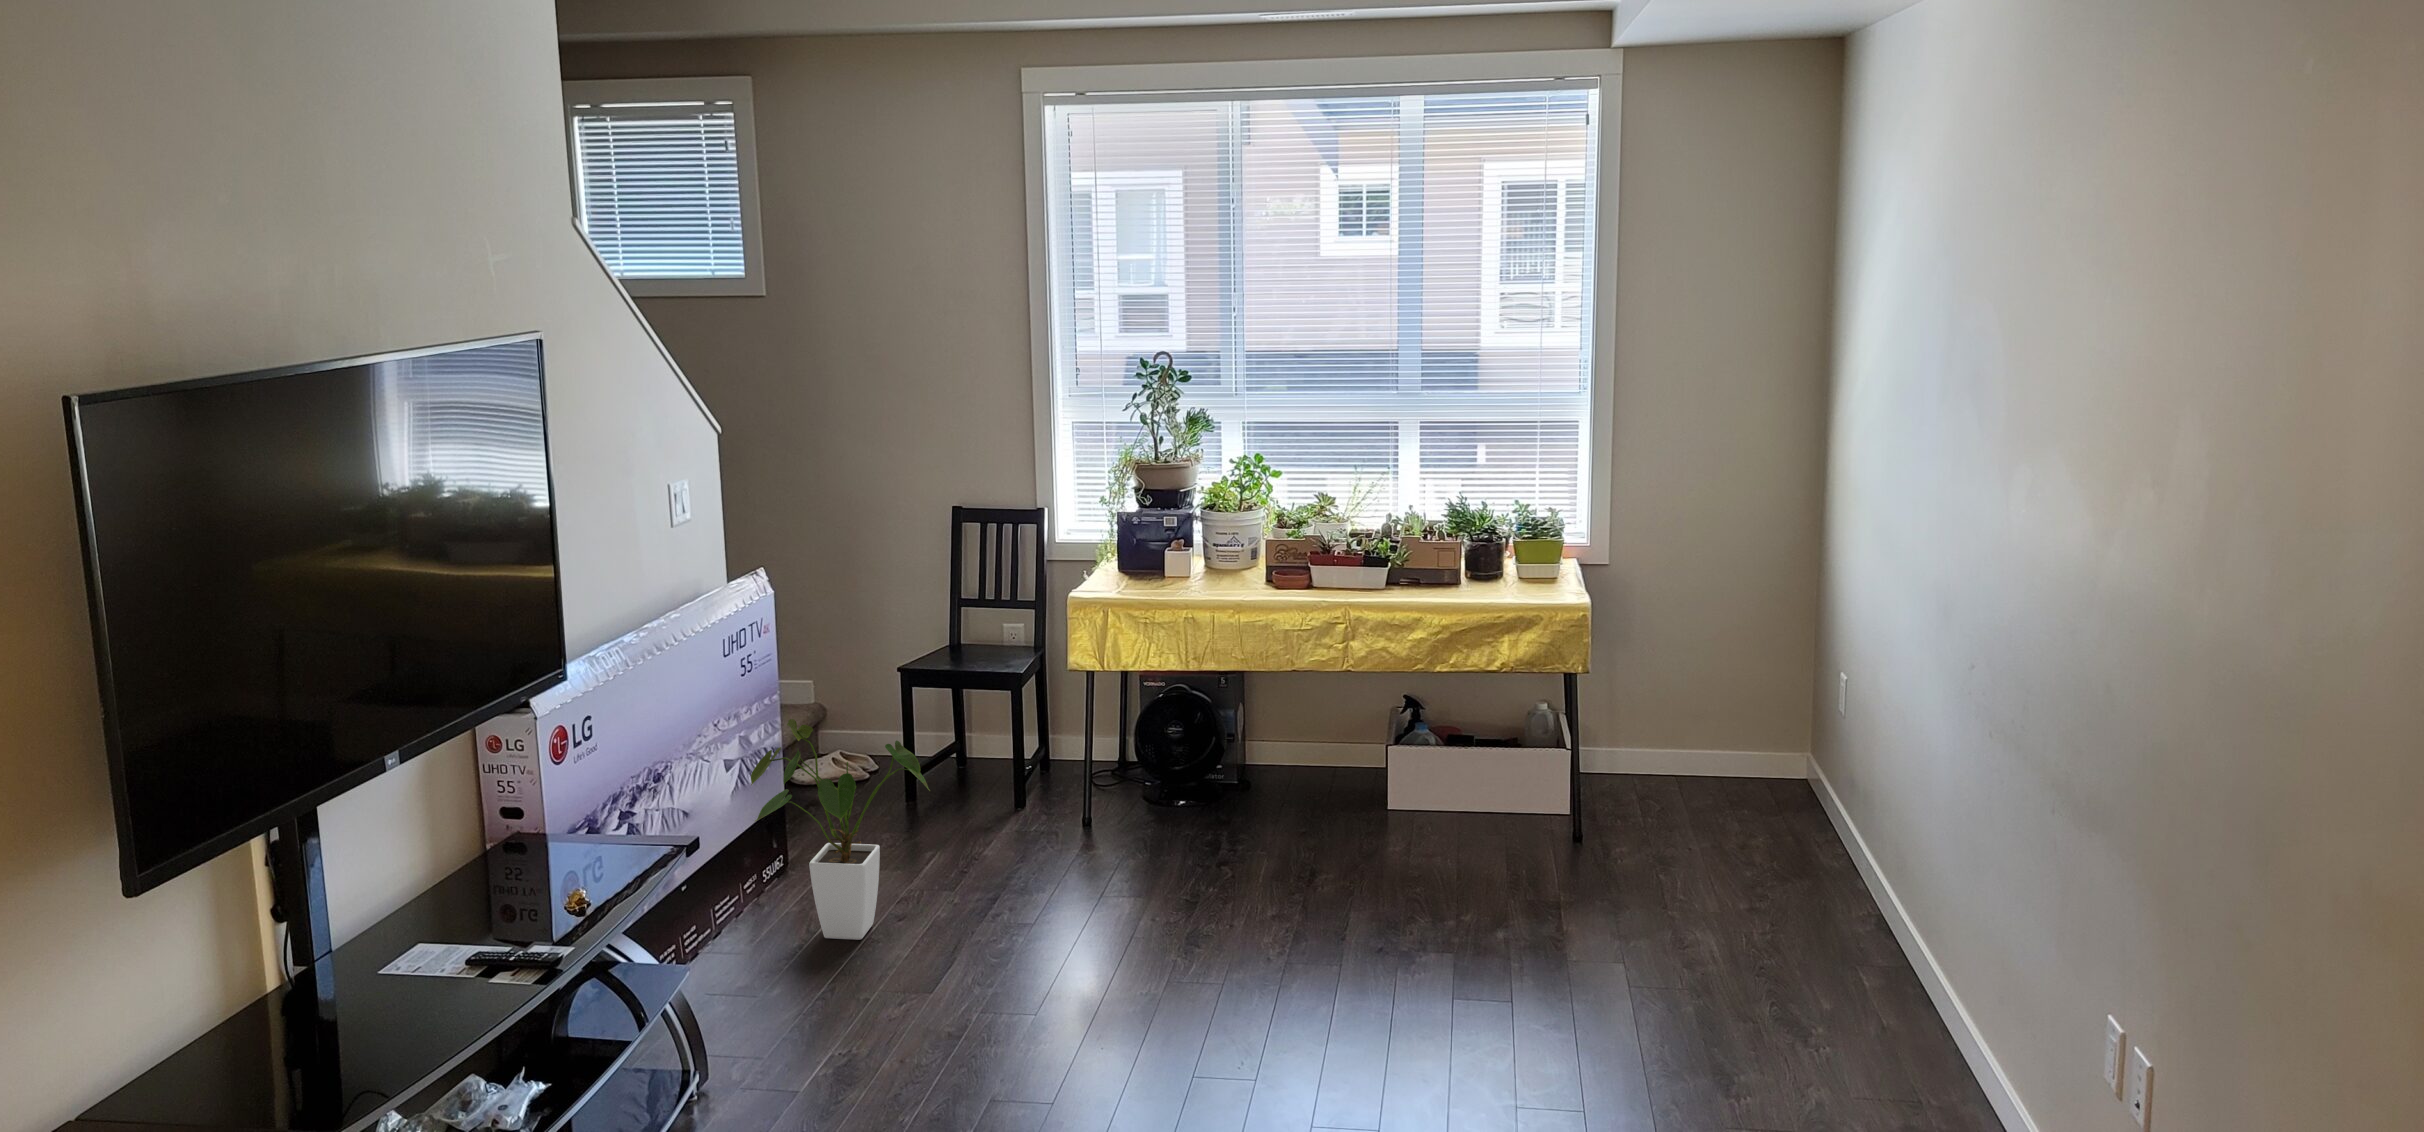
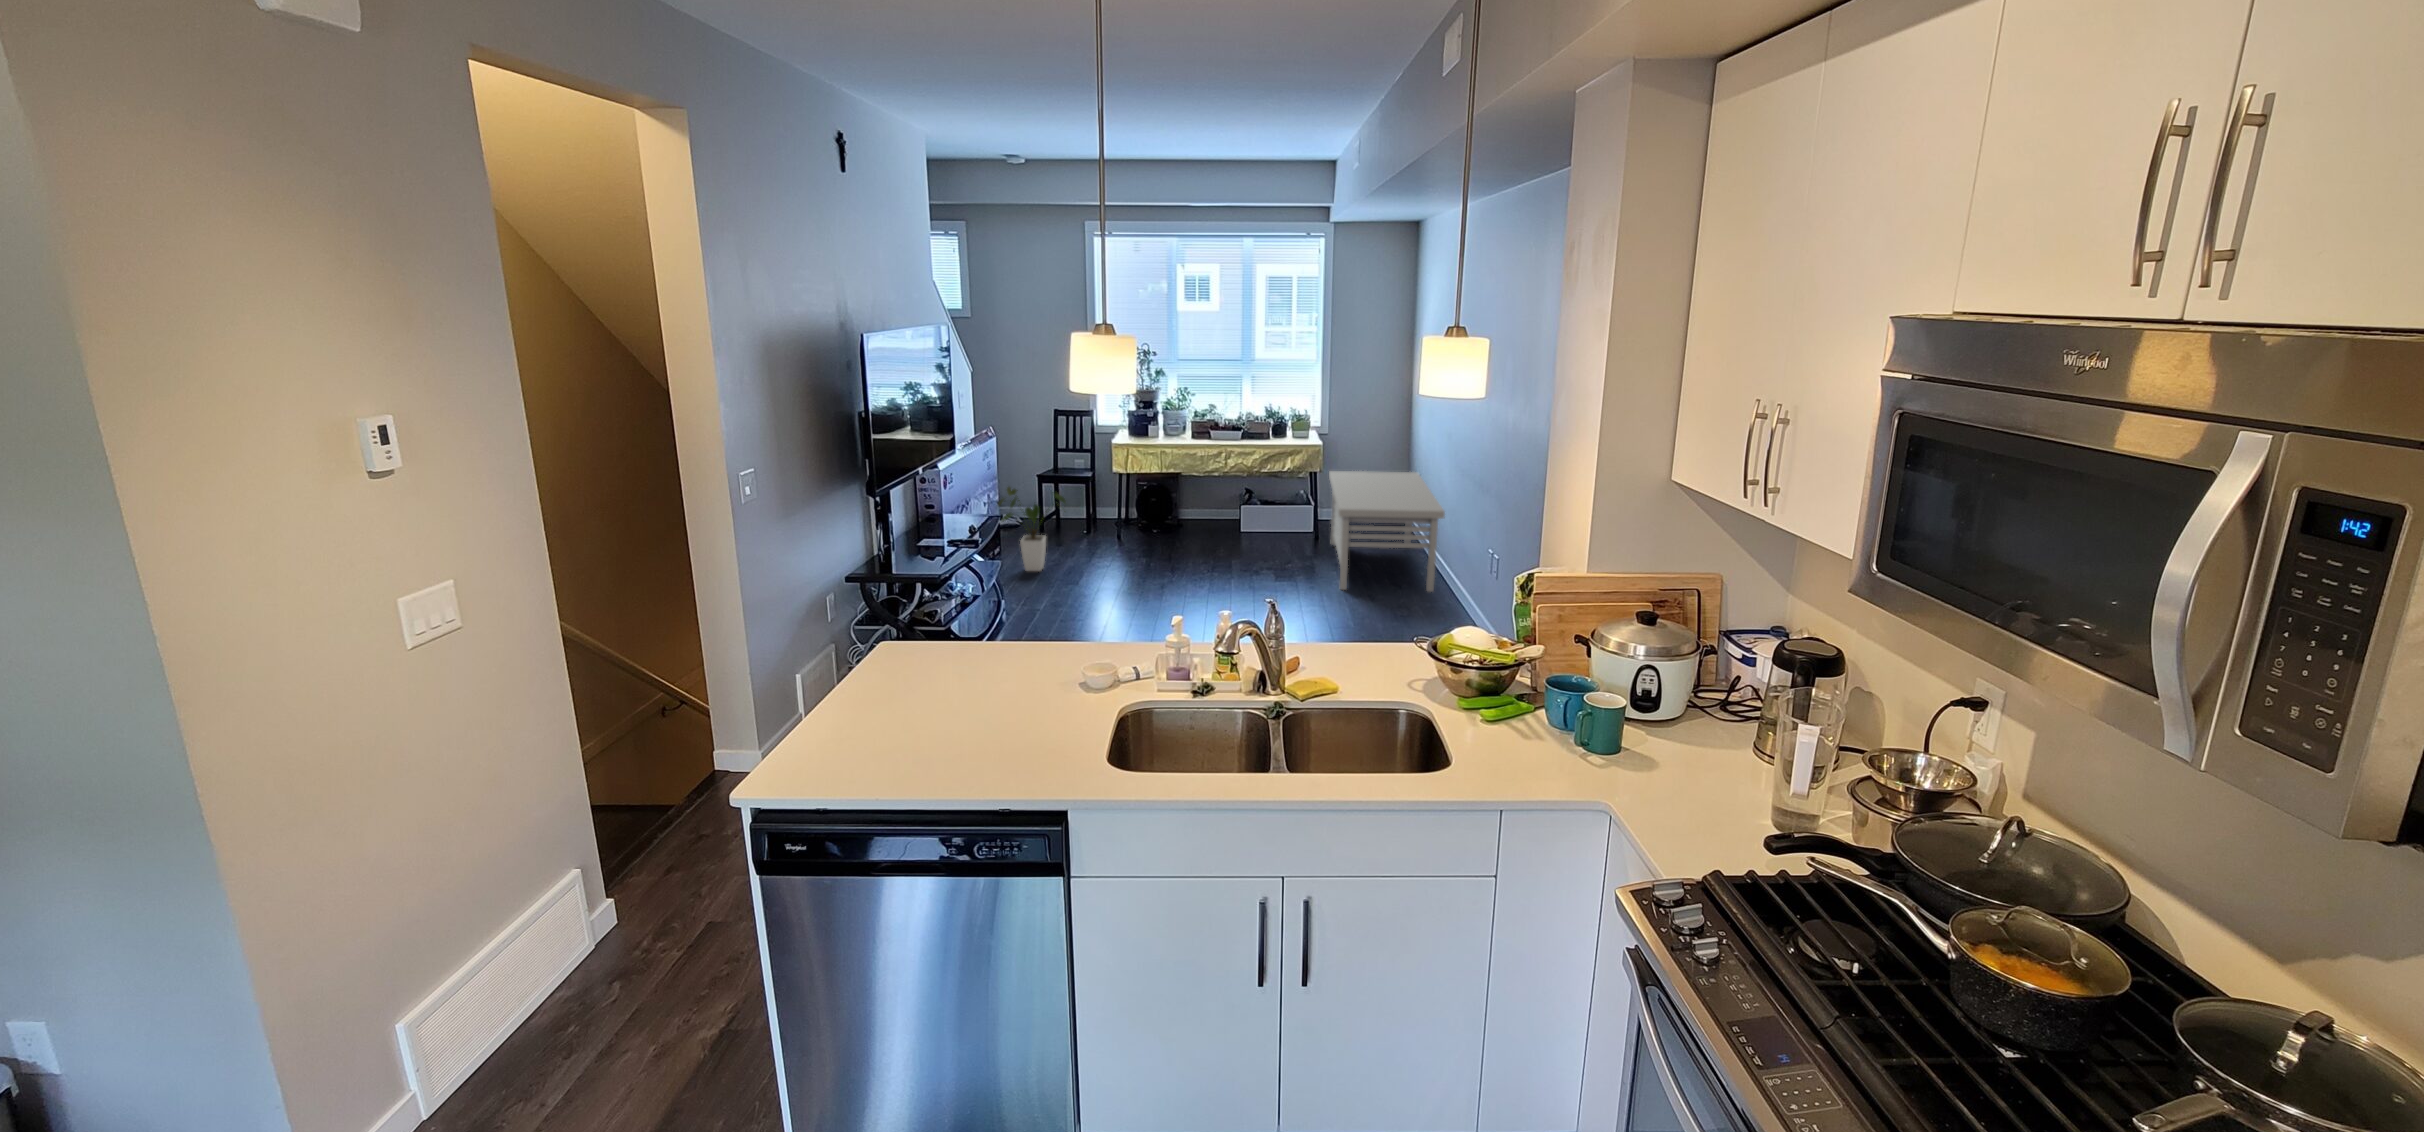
storage bench: none [1614,674,1971,1073] -> present [1329,471,1445,592]

